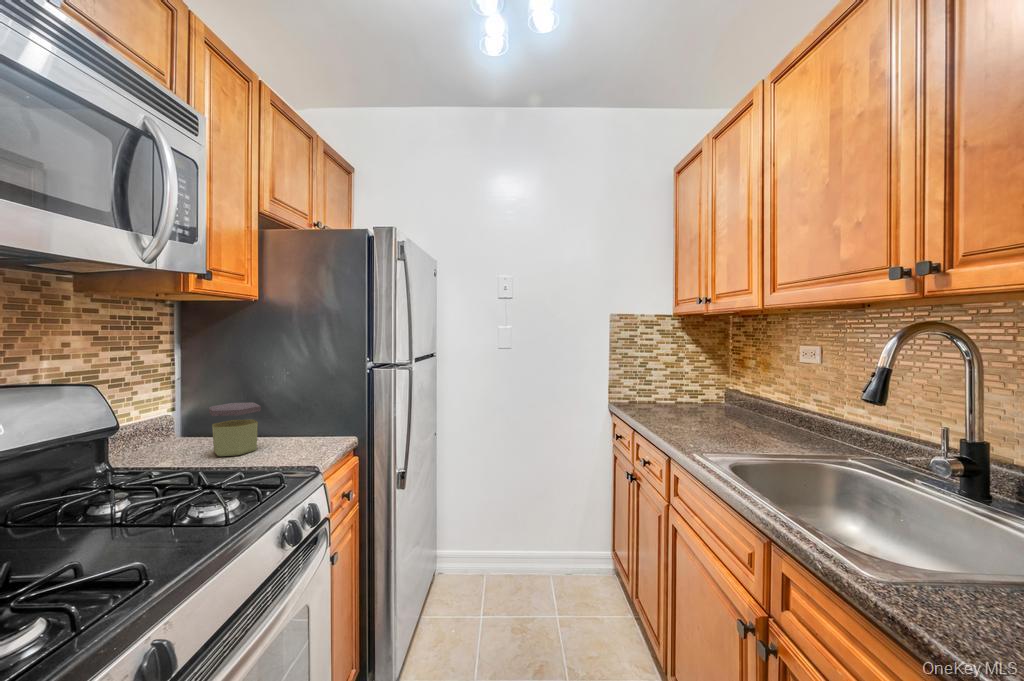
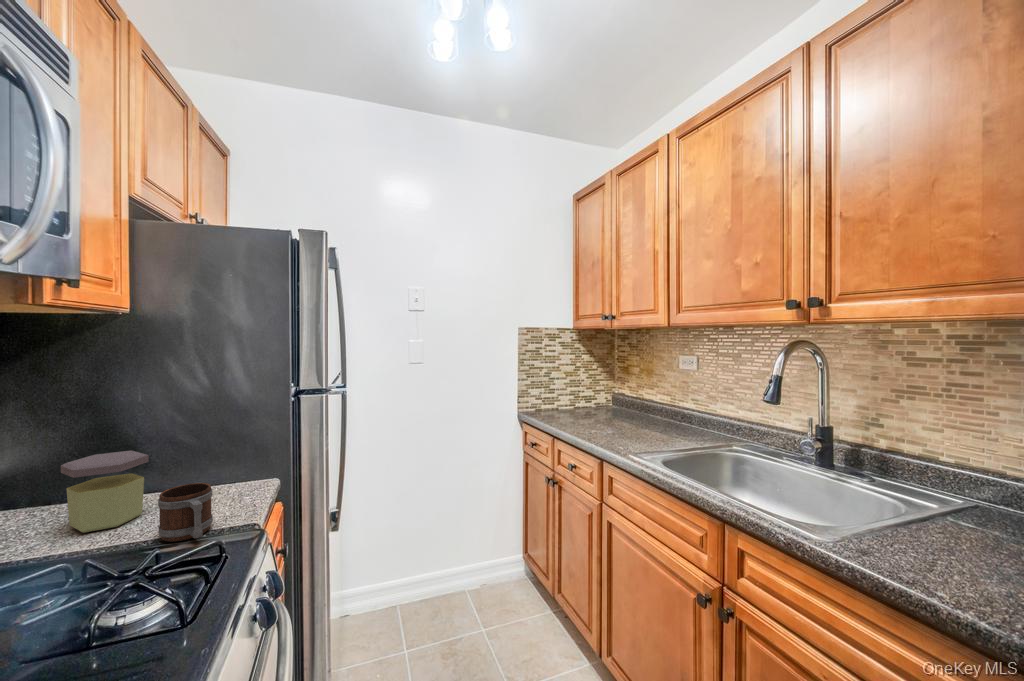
mug: none [254,429,291,469] -> present [158,483,213,542]

